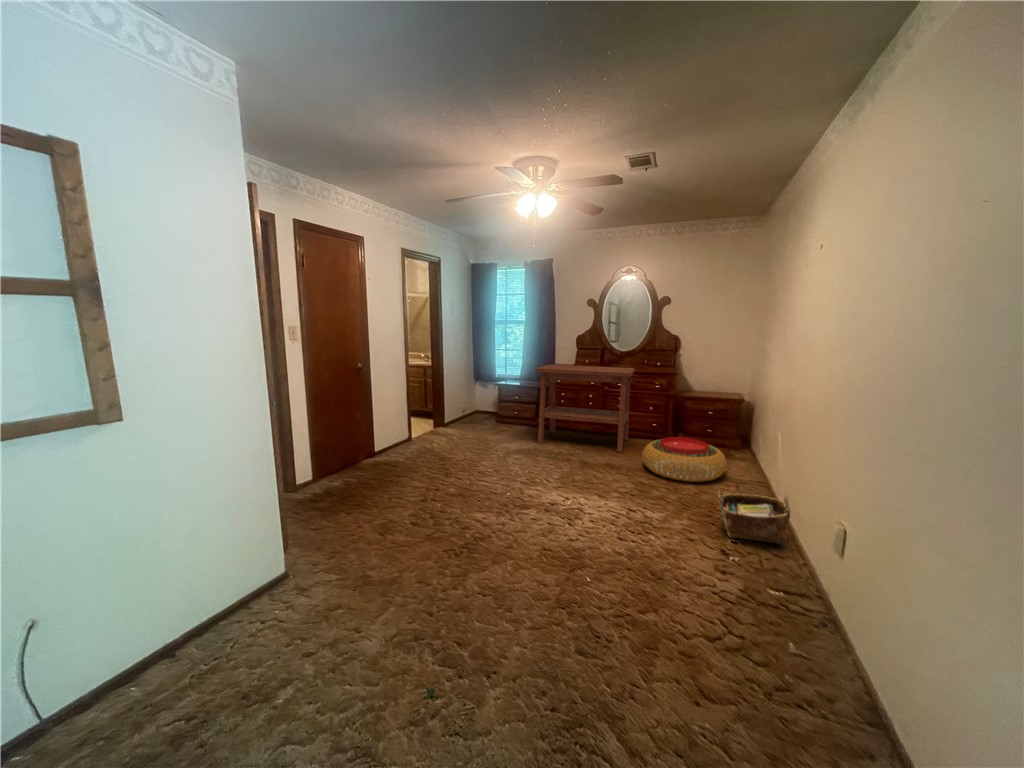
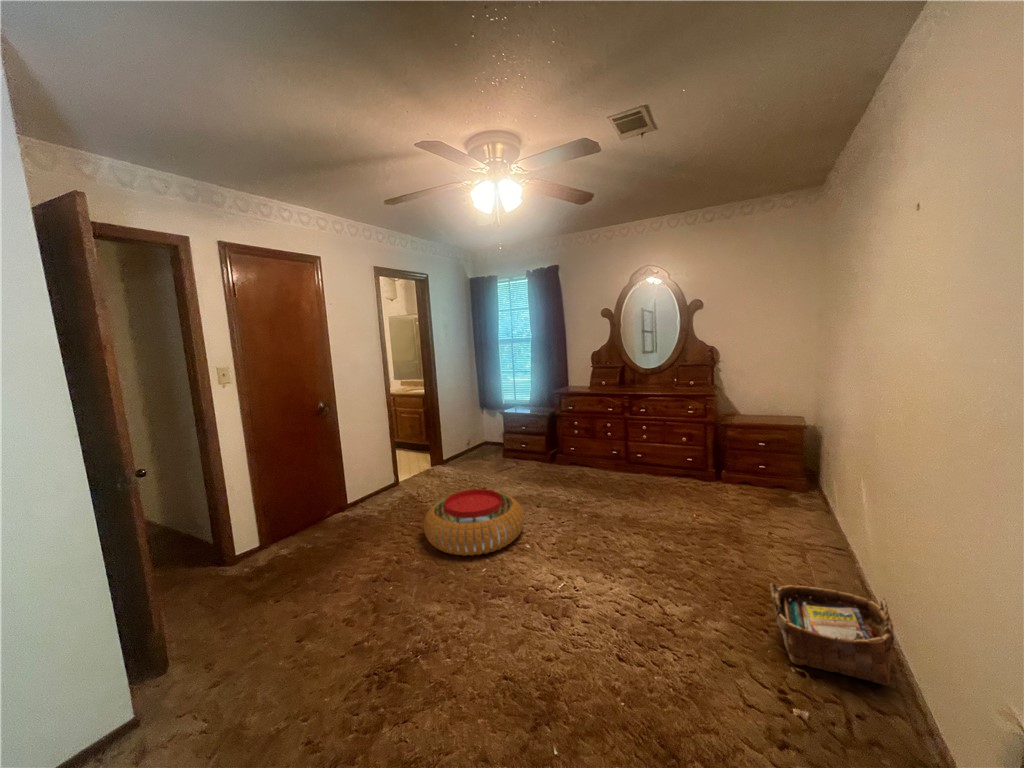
side table: present [536,365,635,452] -> none [538,389,659,497]
pouf: present [643,437,727,482] -> present [424,489,524,556]

